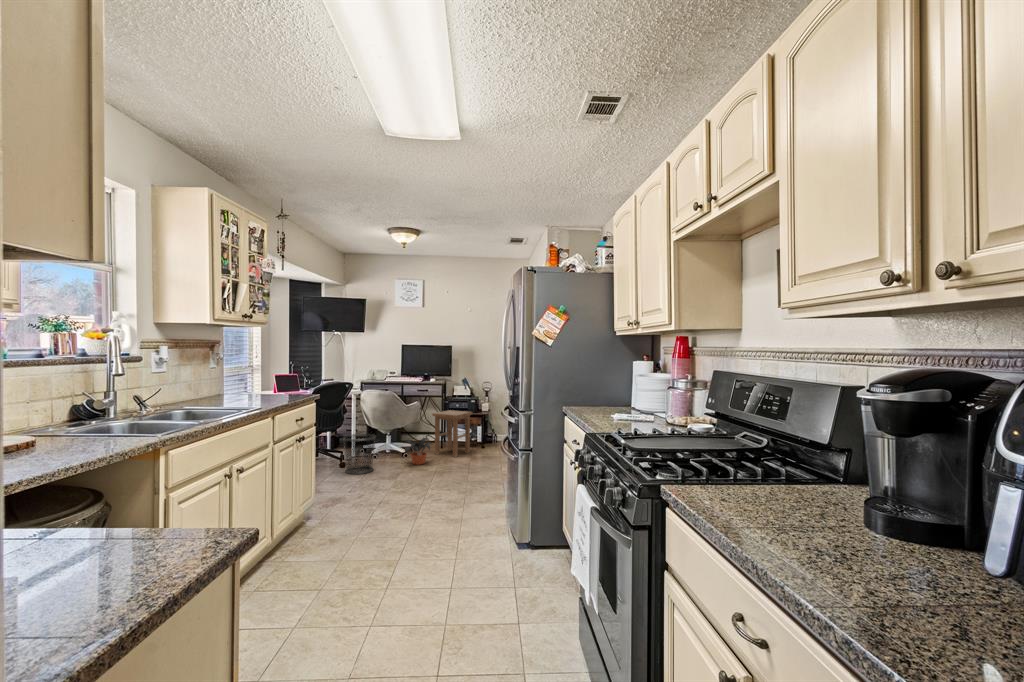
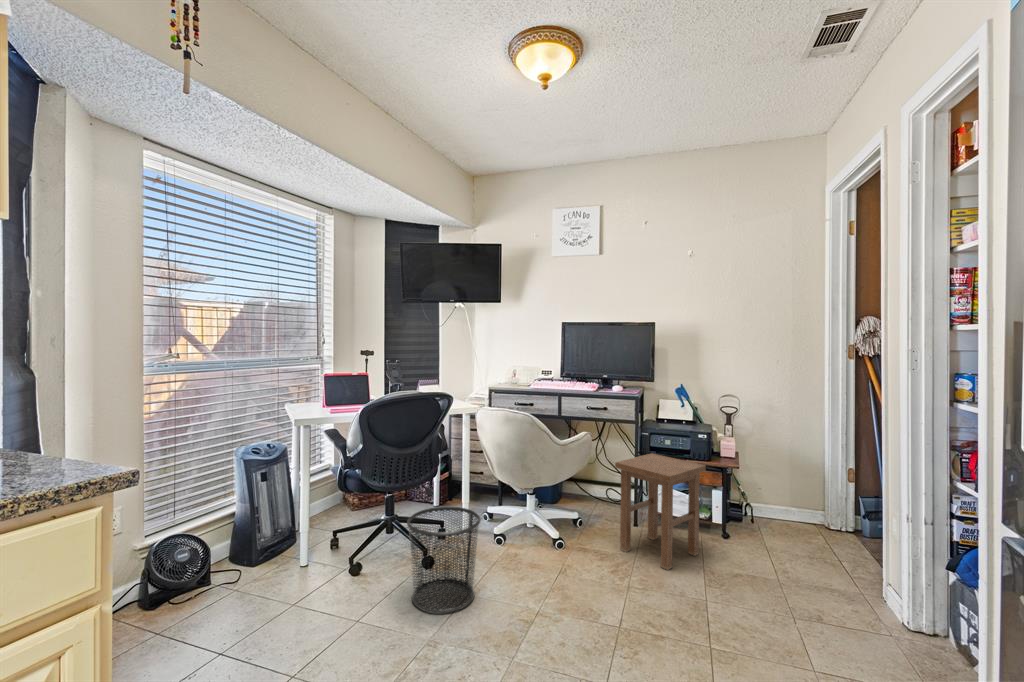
potted plant: present [404,438,432,465] -> none [545,522,617,591]

